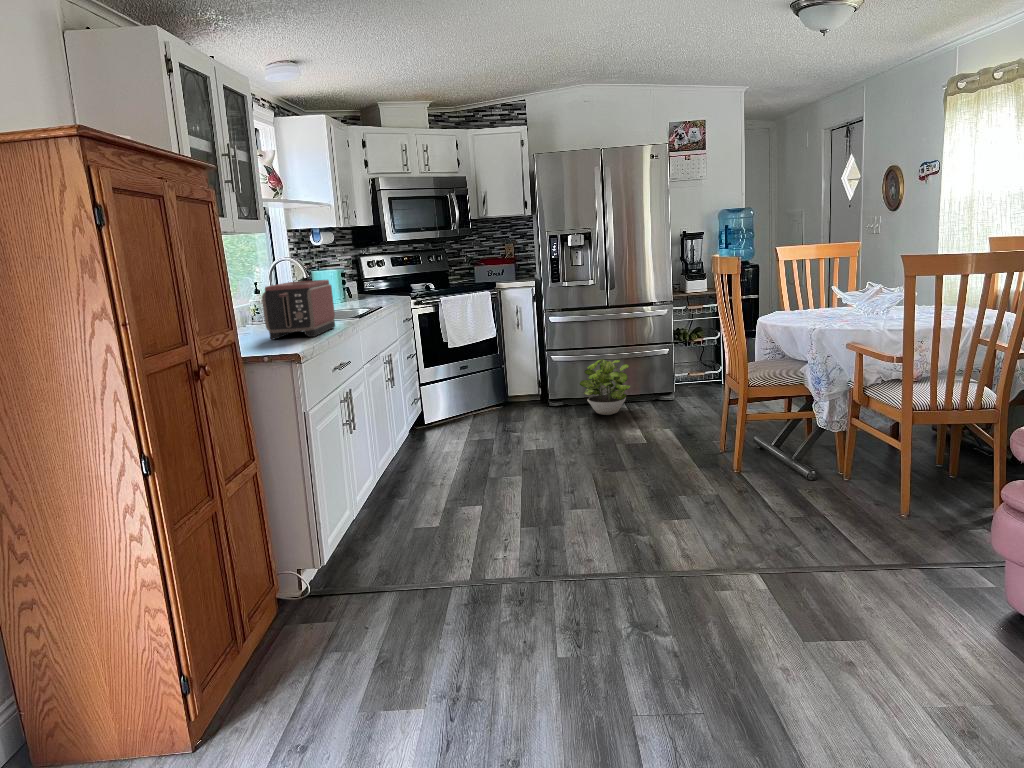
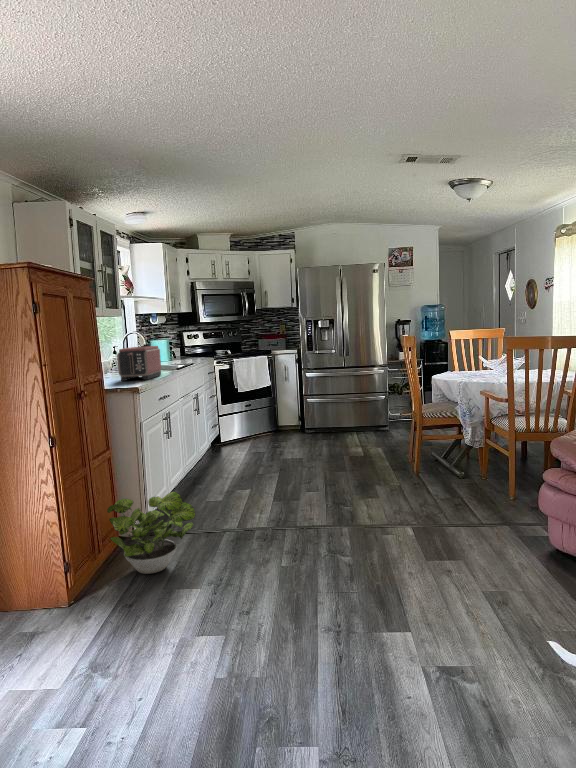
potted plant: present [579,359,630,415] -> present [107,492,195,574]

